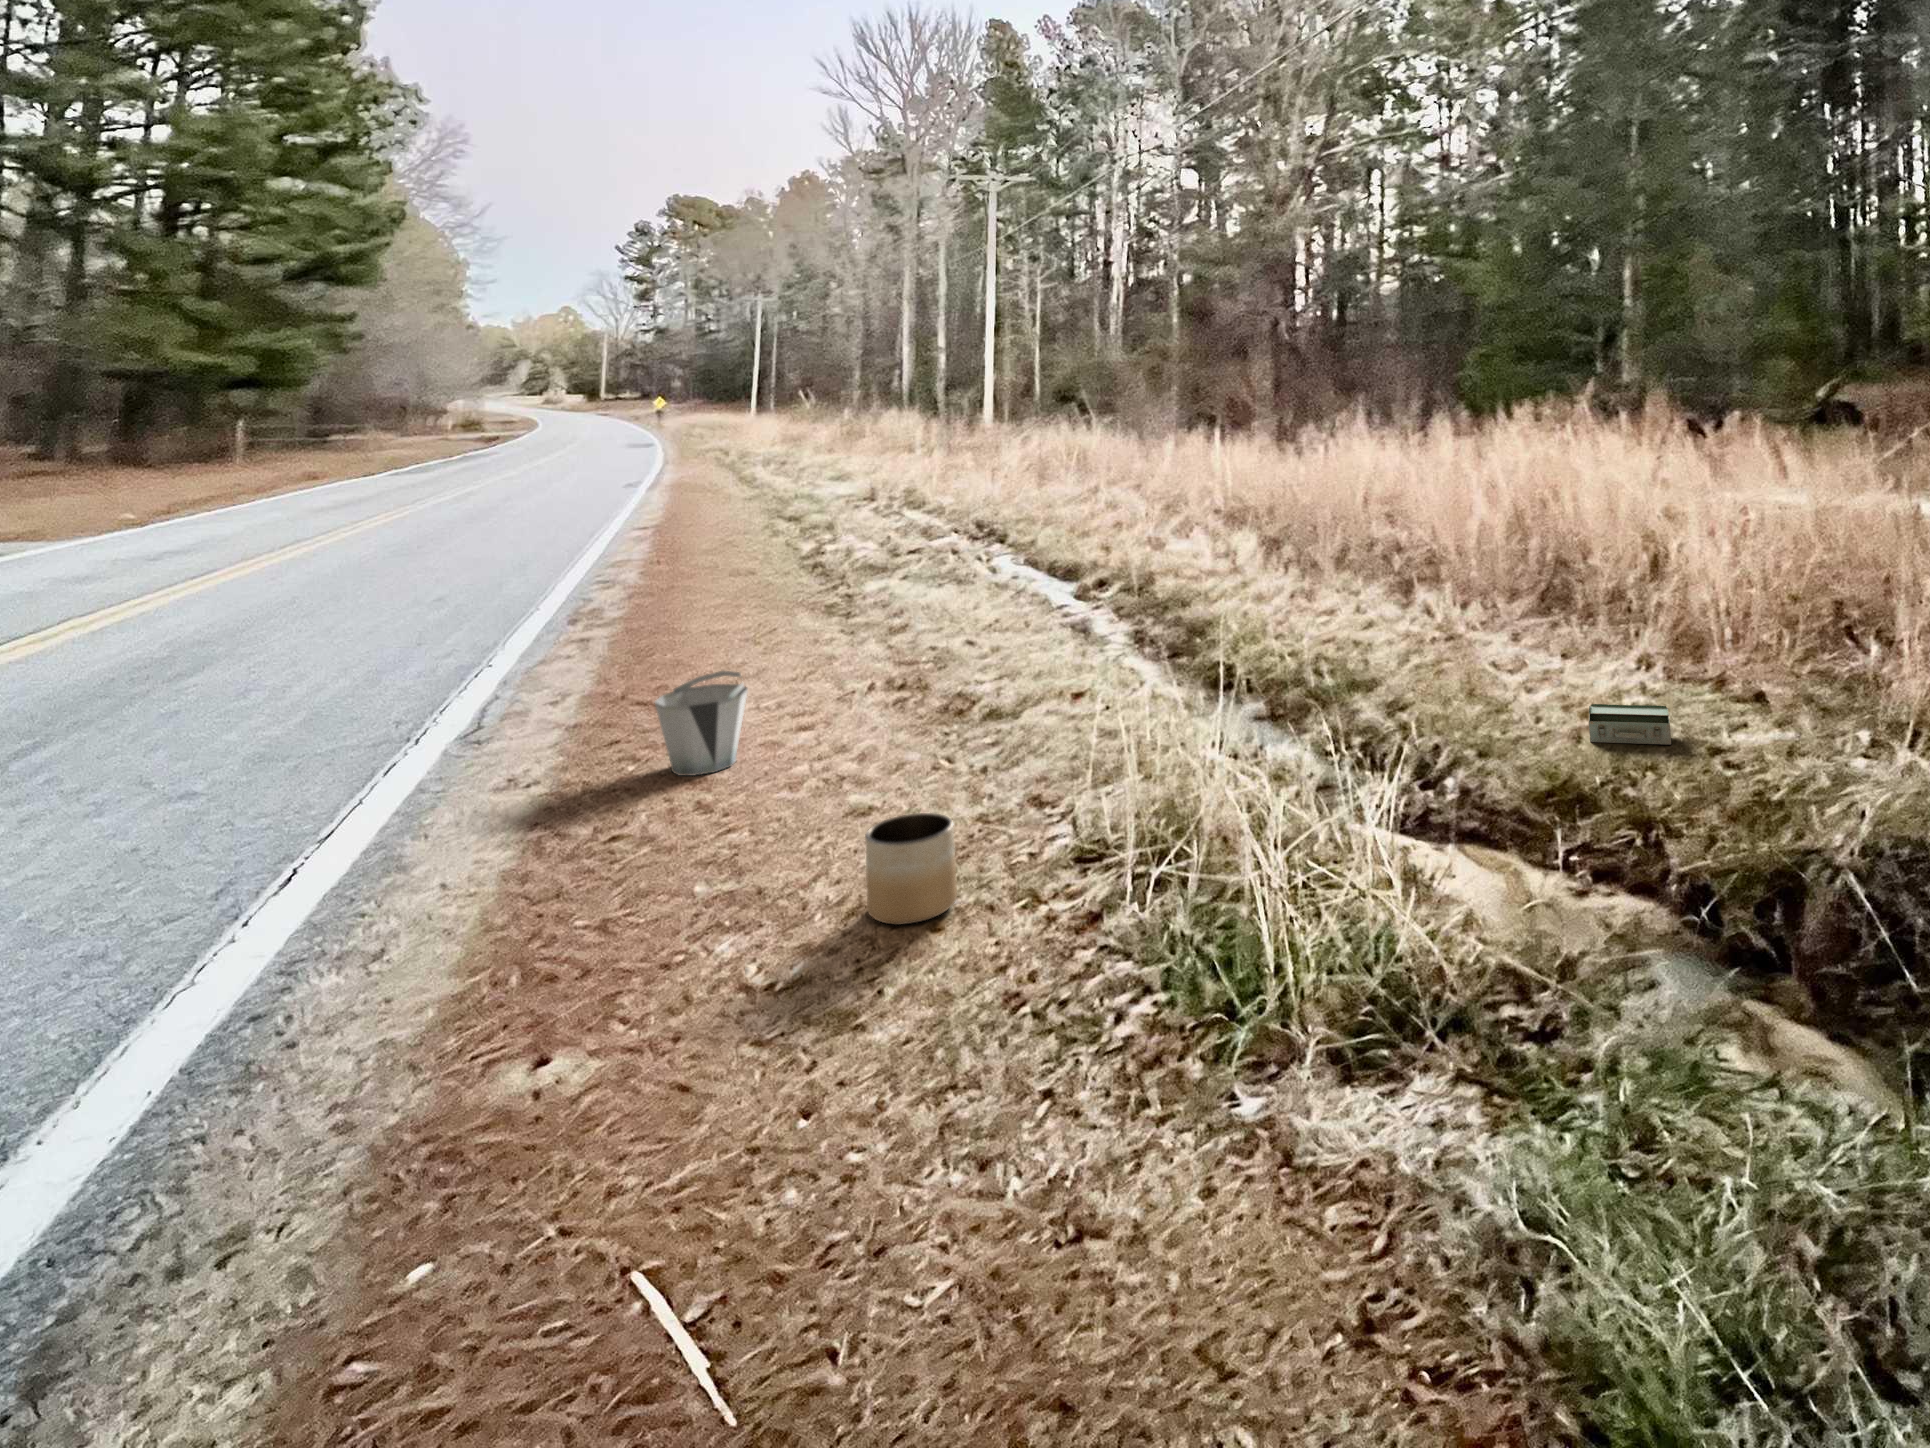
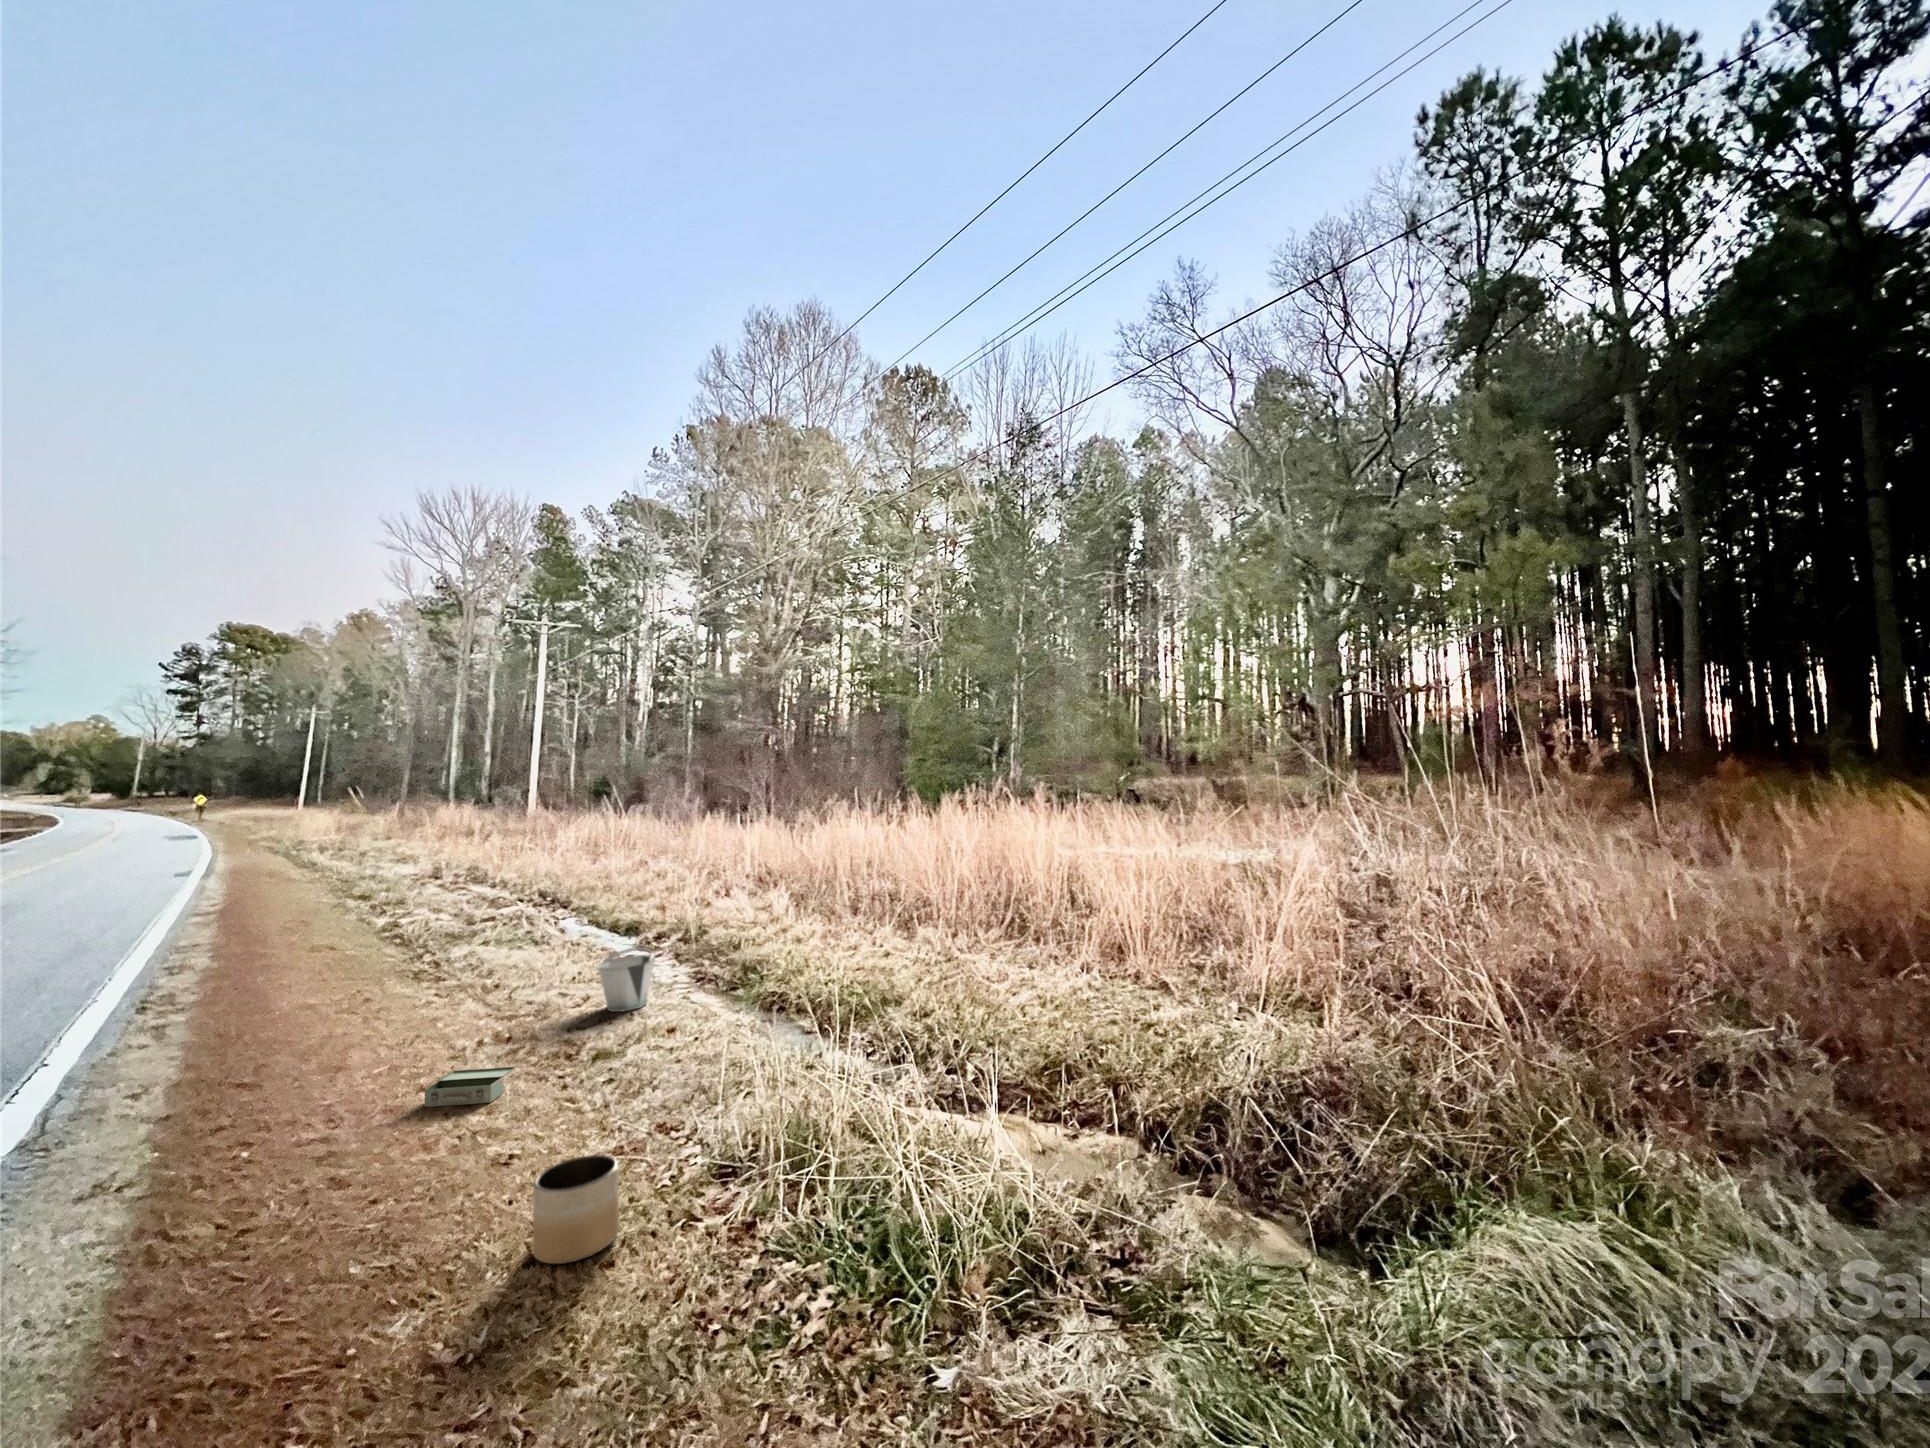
bucket: present [655,671,748,776] -> present [598,947,655,1012]
toolbox: present [1589,704,1671,745] -> present [425,1067,515,1107]

